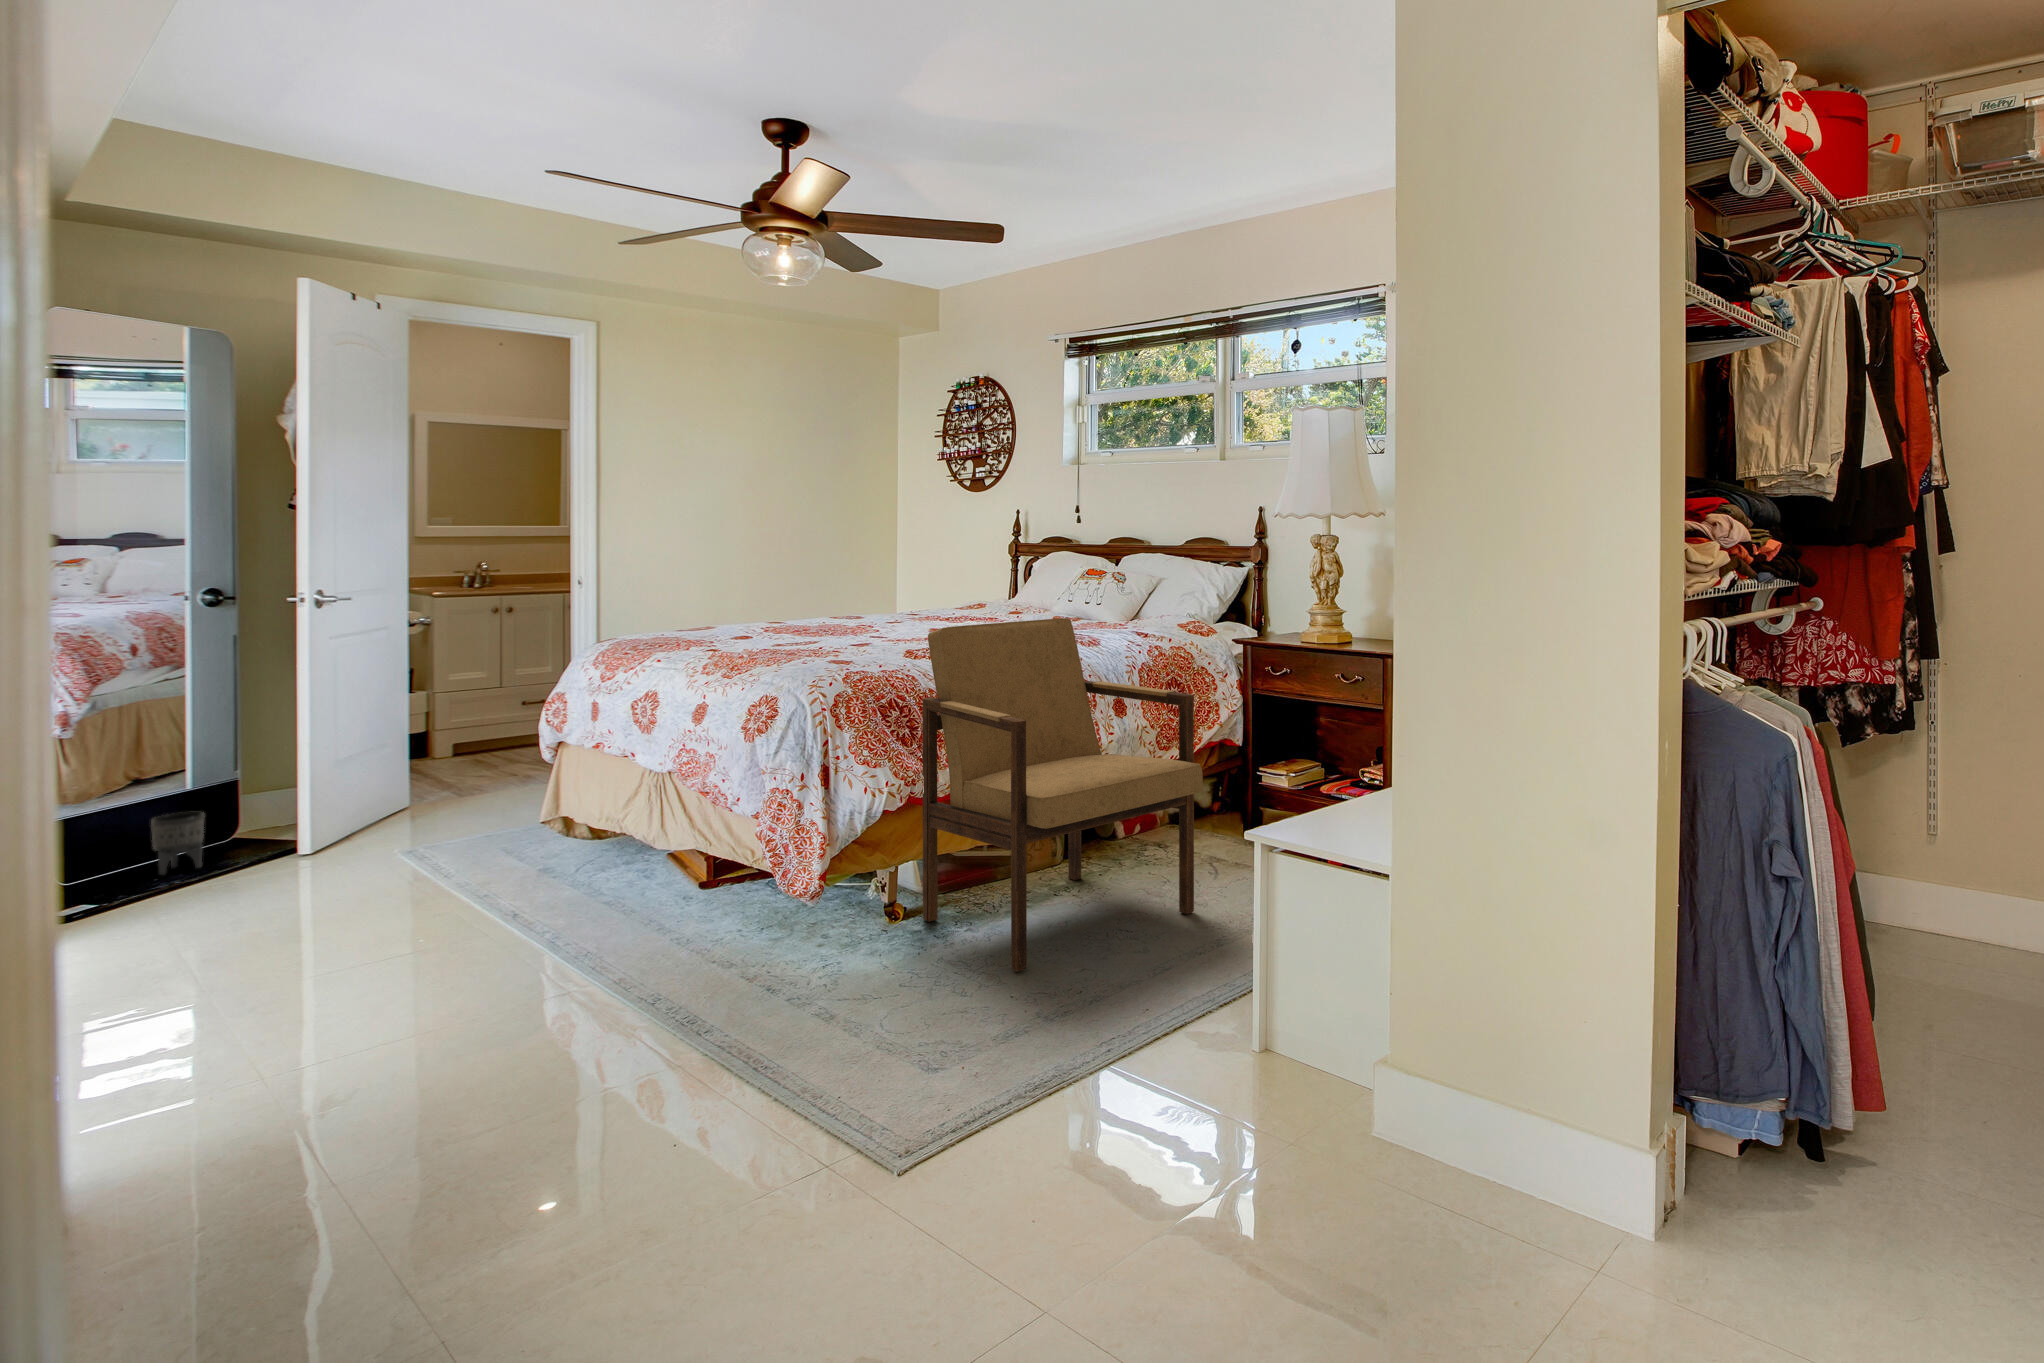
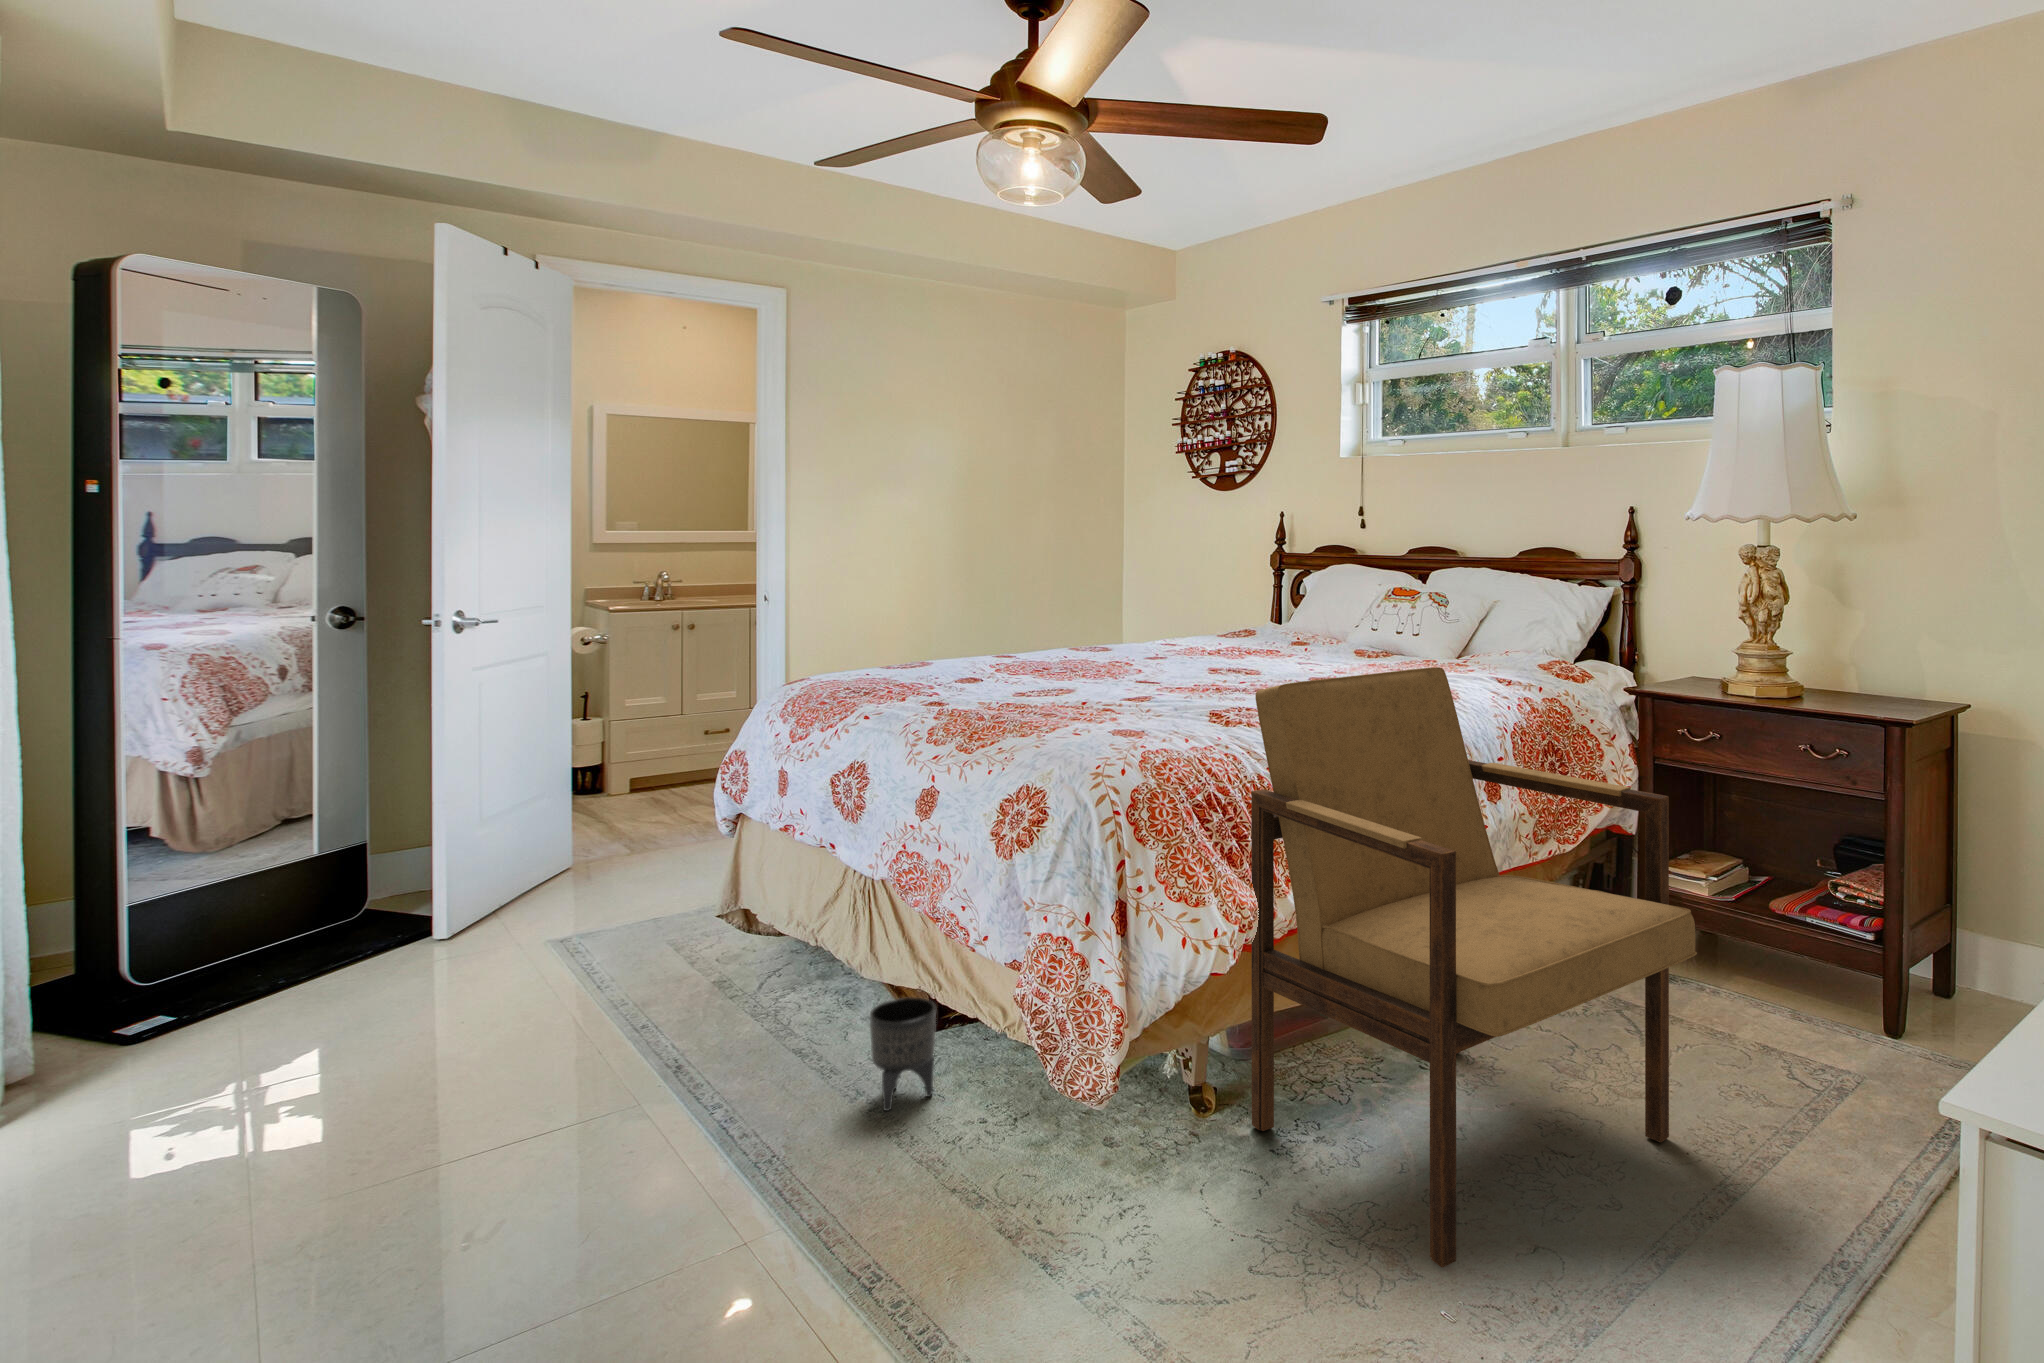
planter: present [151,812,204,875] -> present [870,997,936,1111]

